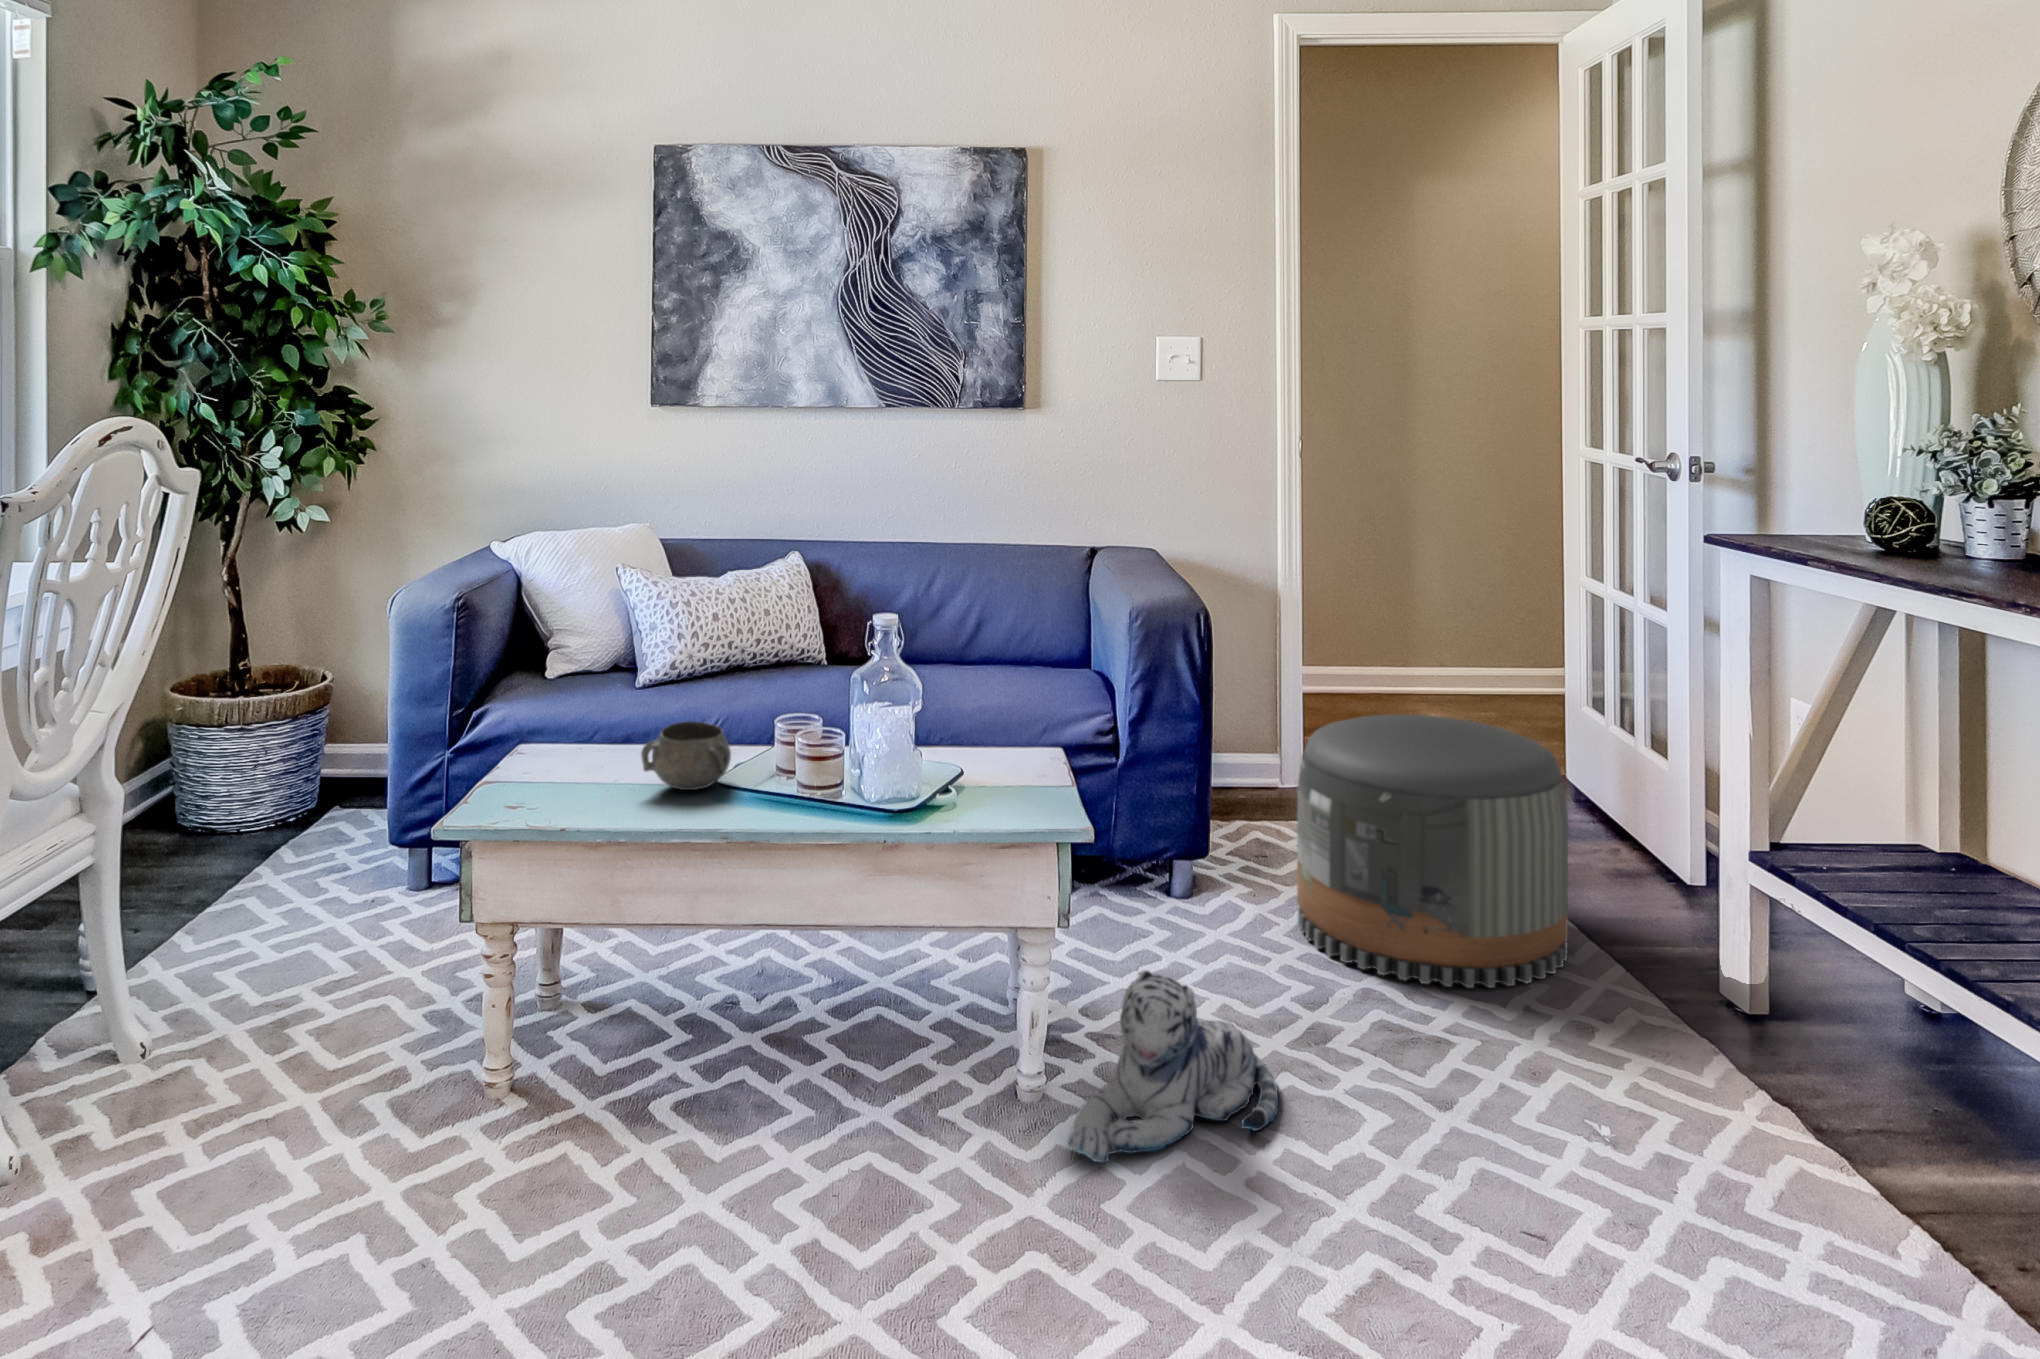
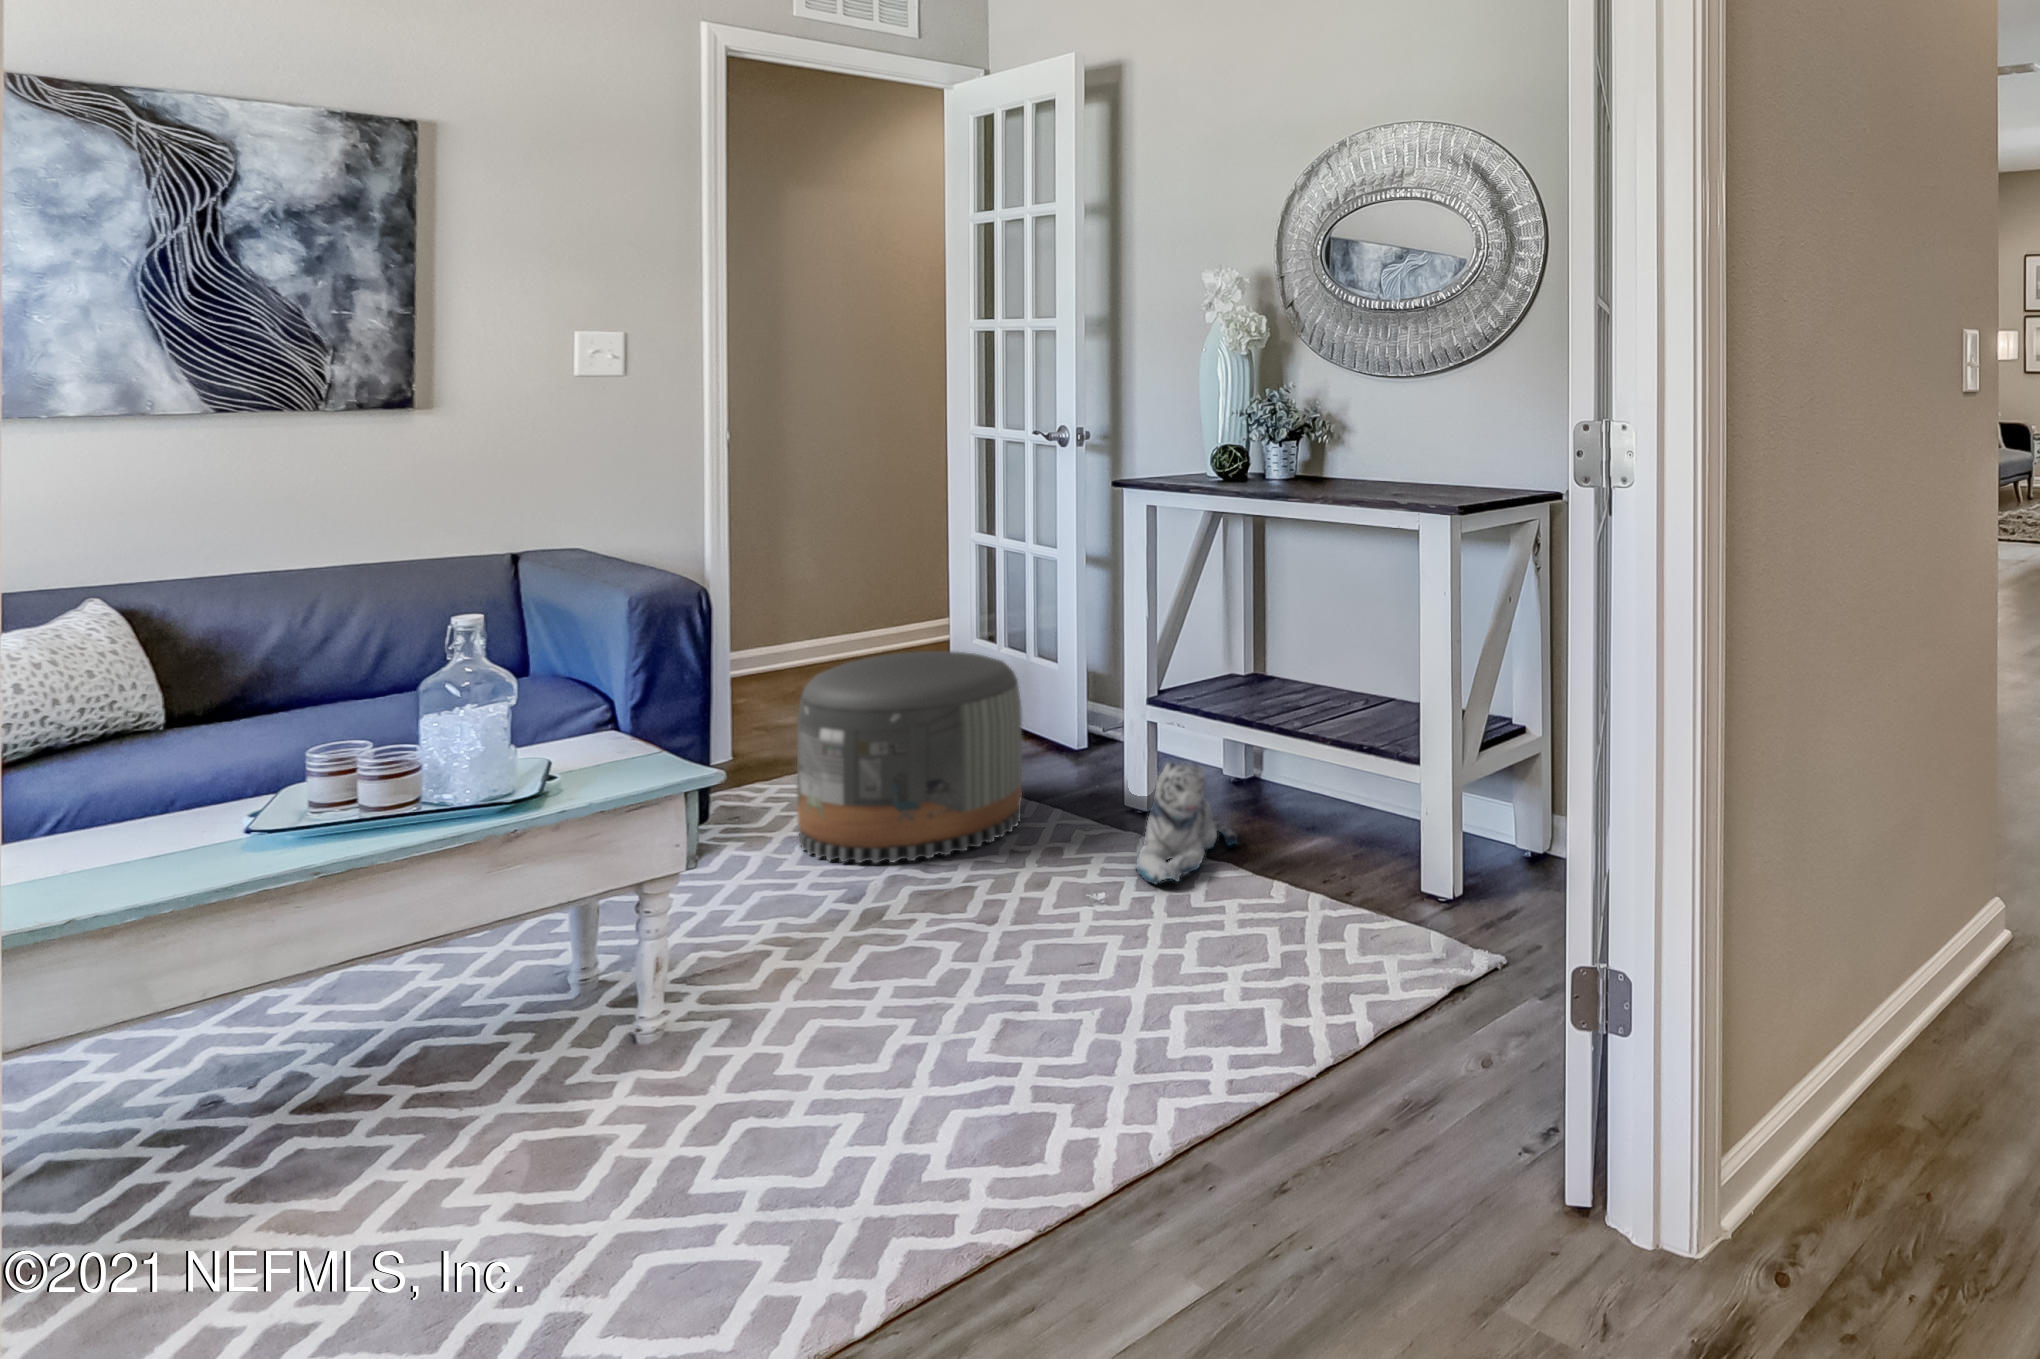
decorative bowl: present [641,721,731,790] -> none [141,773,271,849]
plush toy: present [1068,970,1279,1163] -> present [1136,763,1238,885]

